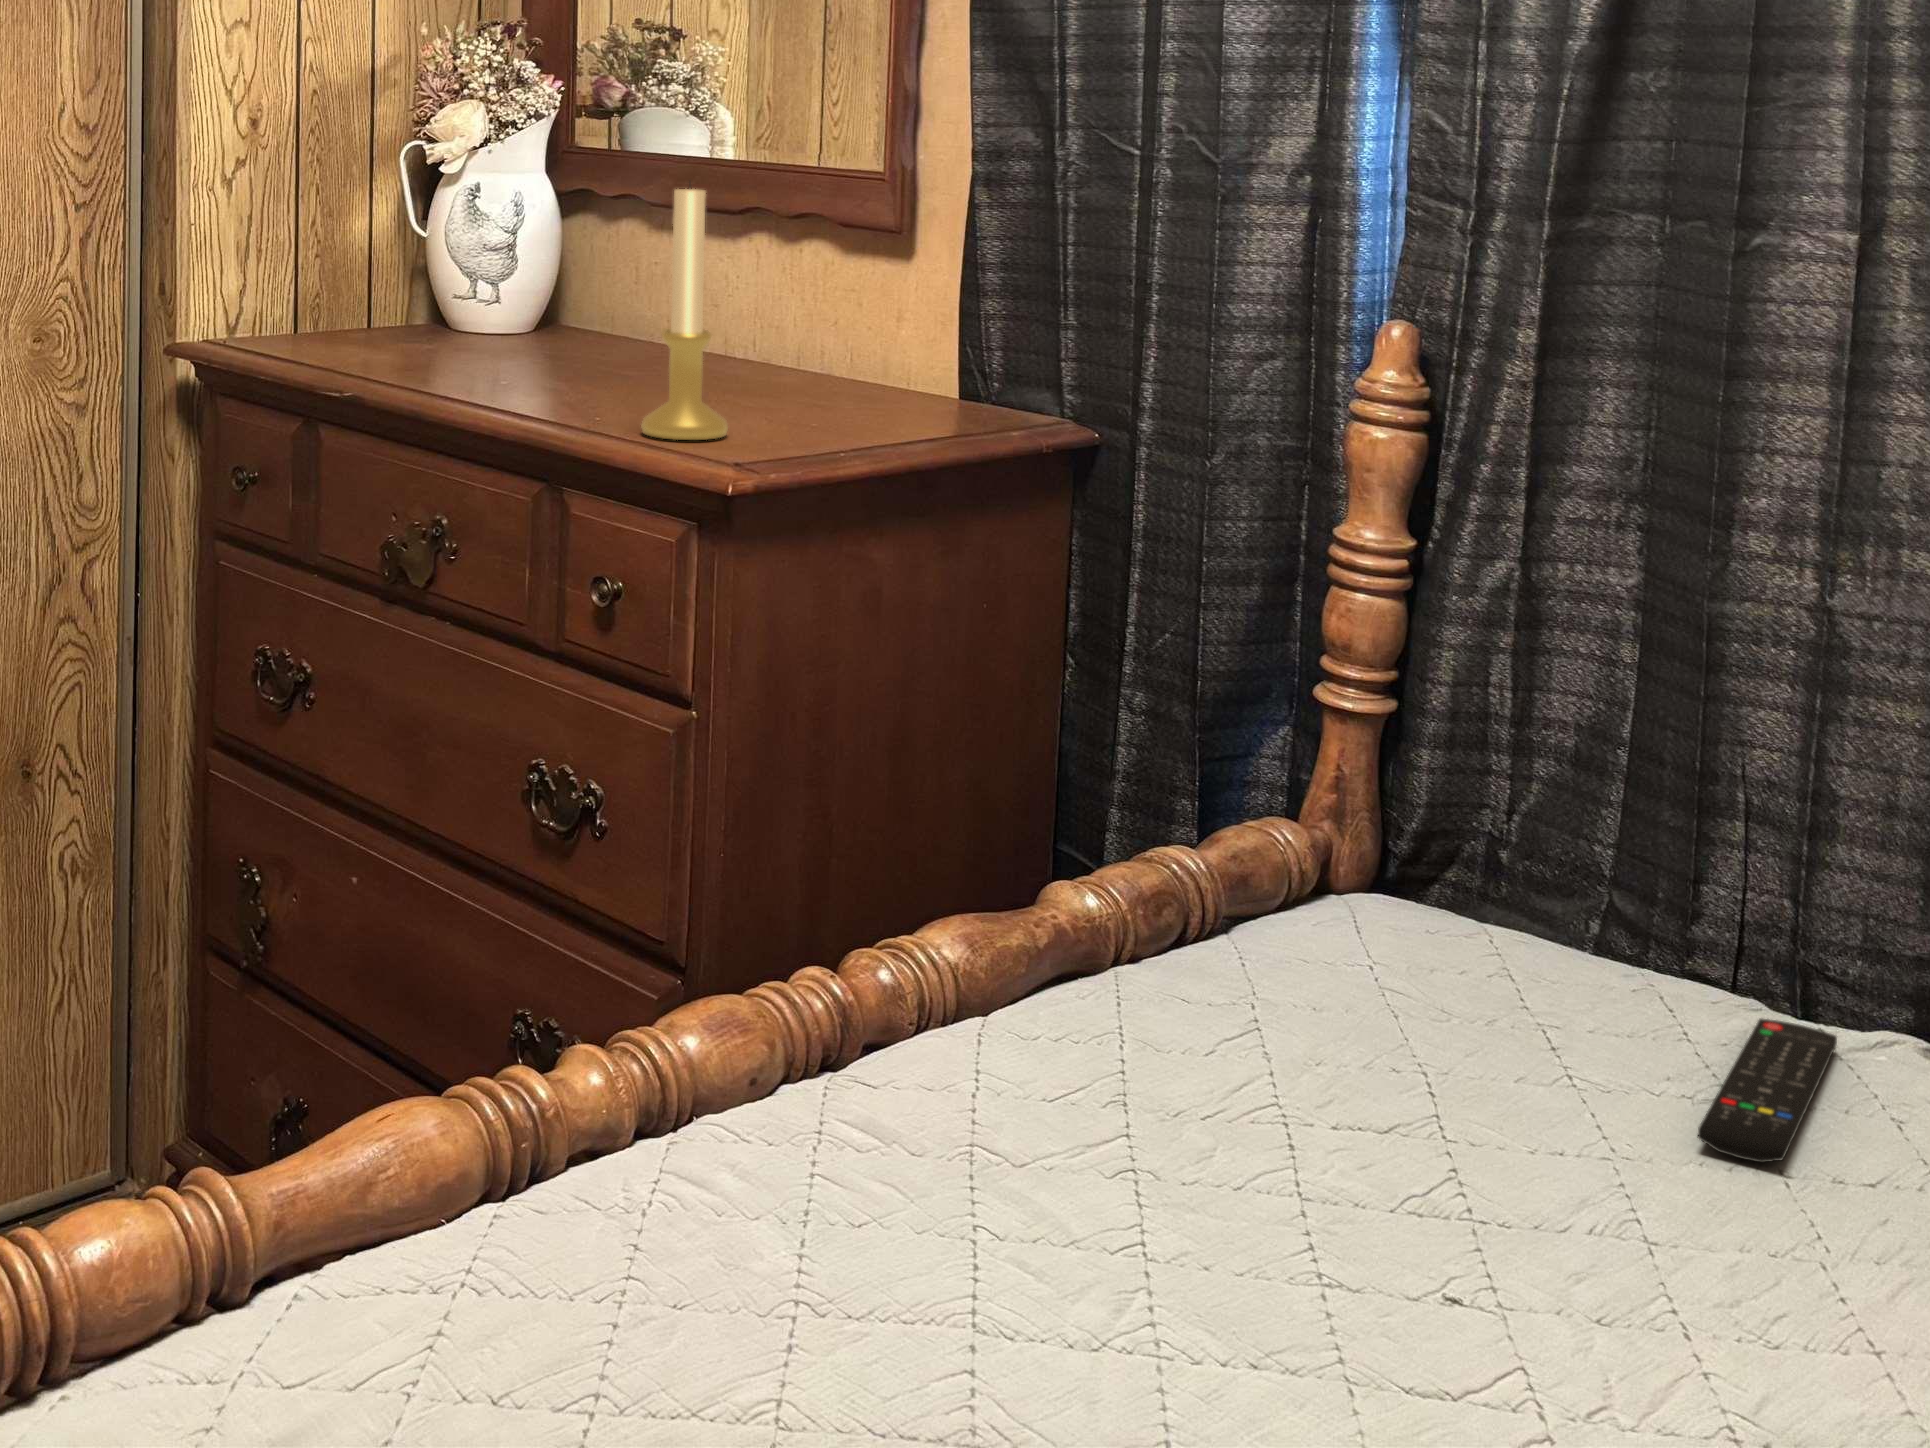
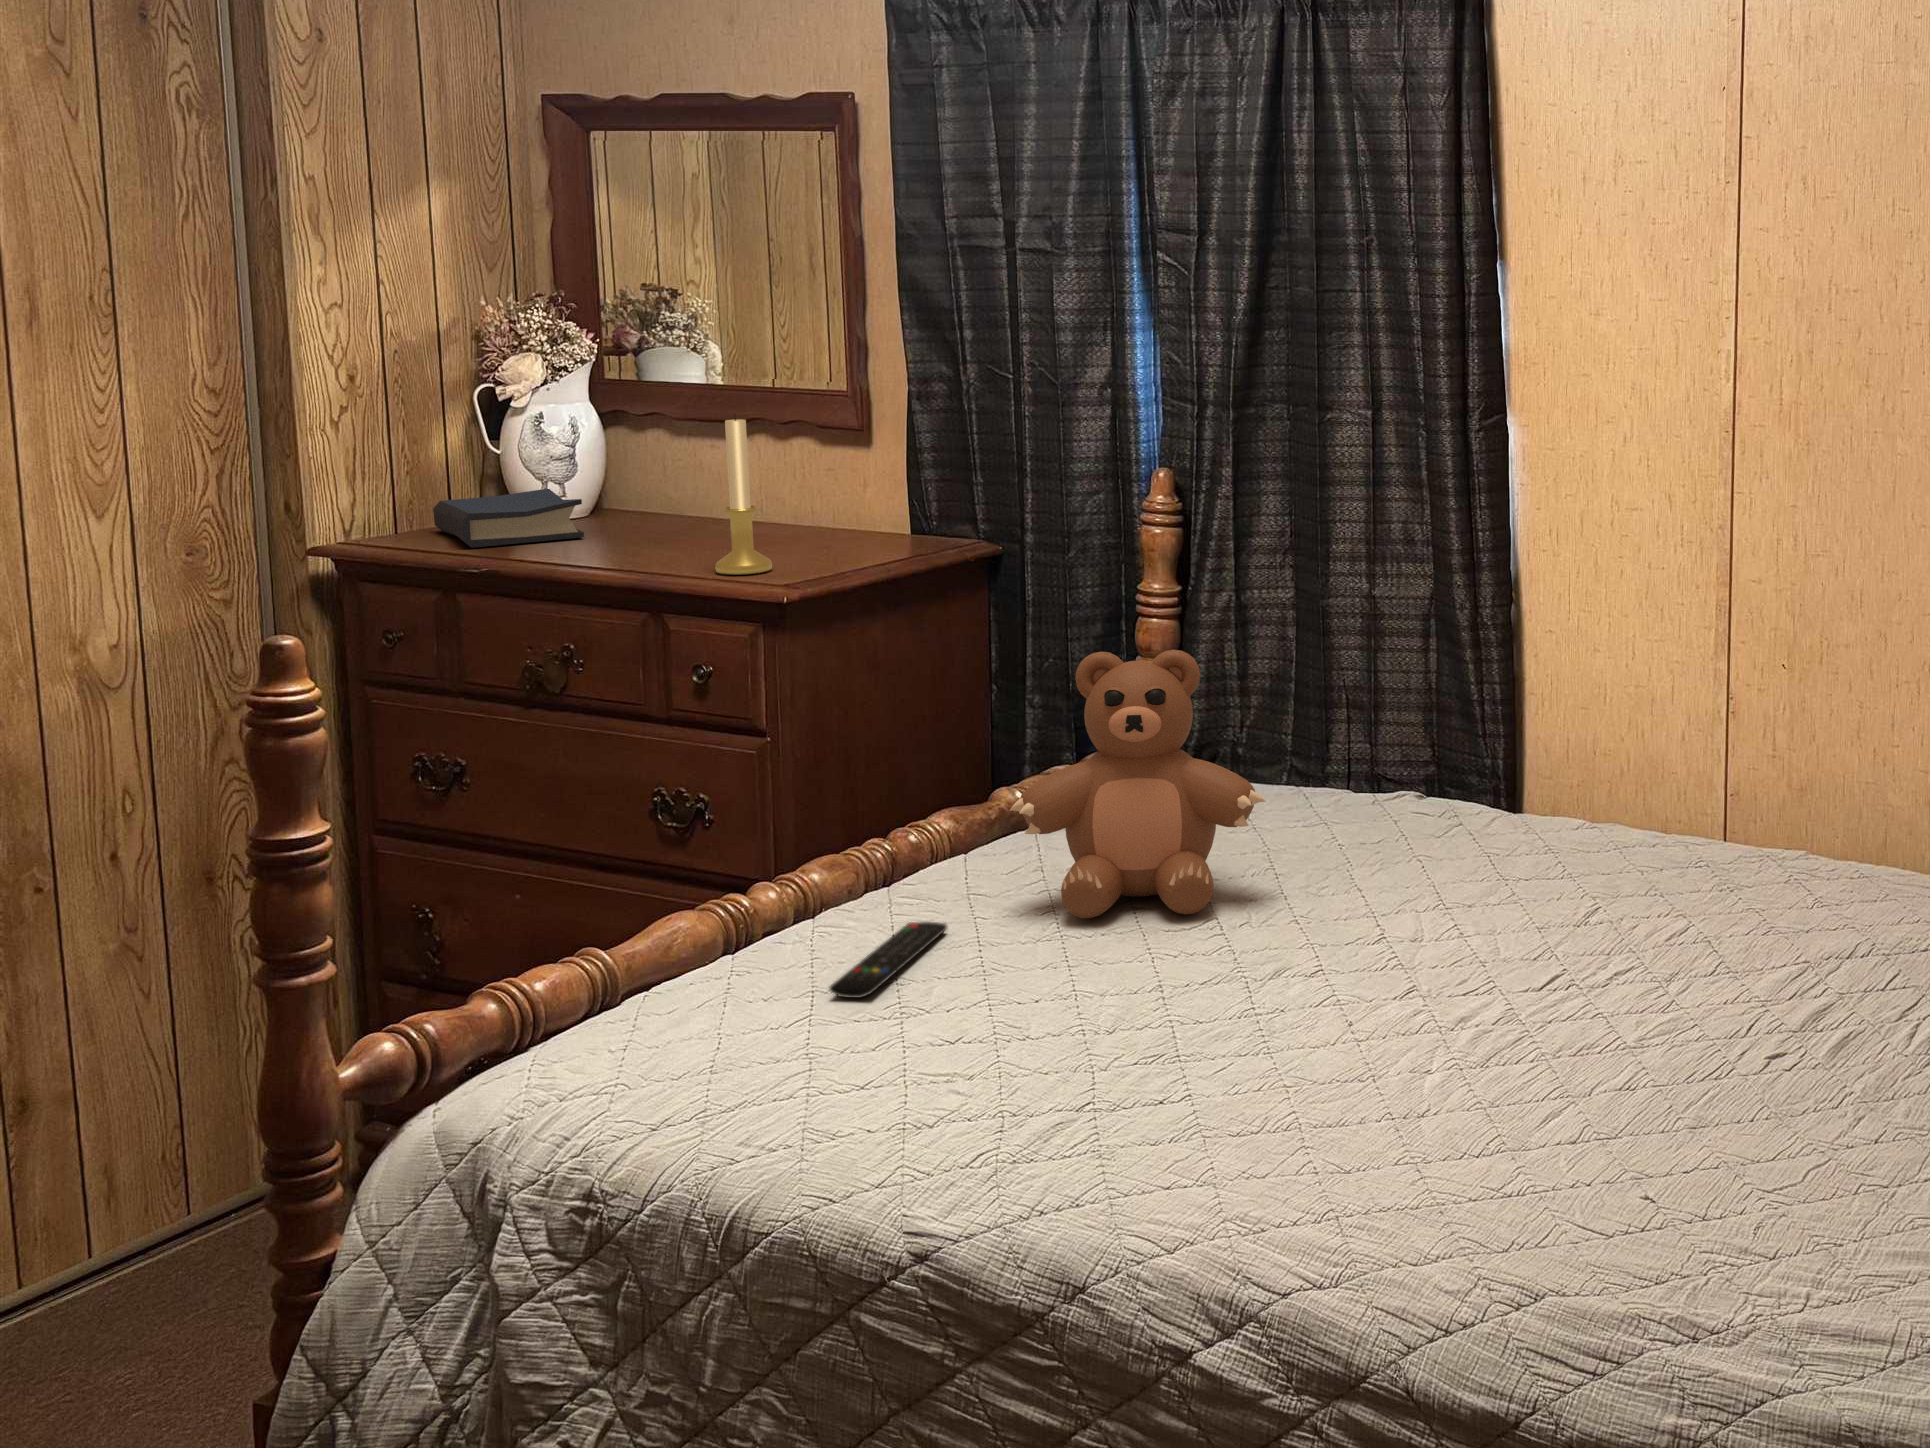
hardback book: none [328,292,502,364] -> present [433,489,584,548]
teddy bear: none [1044,664,1598,1270] -> present [1010,650,1266,918]
remote control: present [1698,1019,1837,1162] -> present [830,922,947,998]

